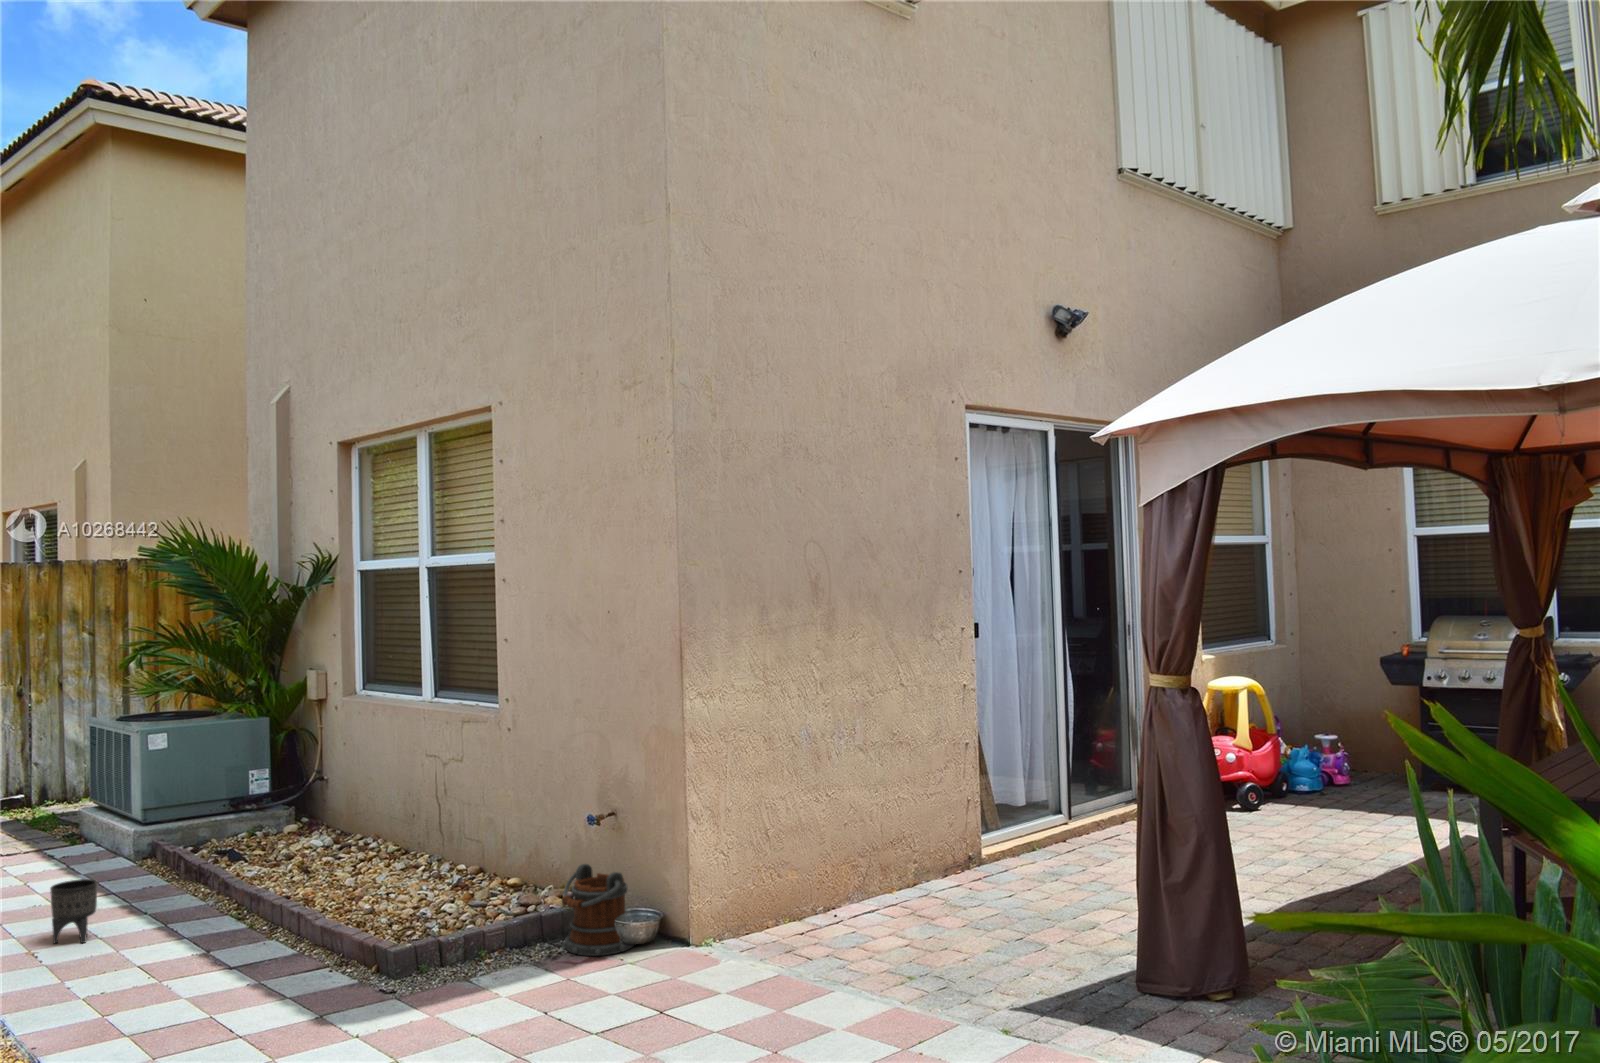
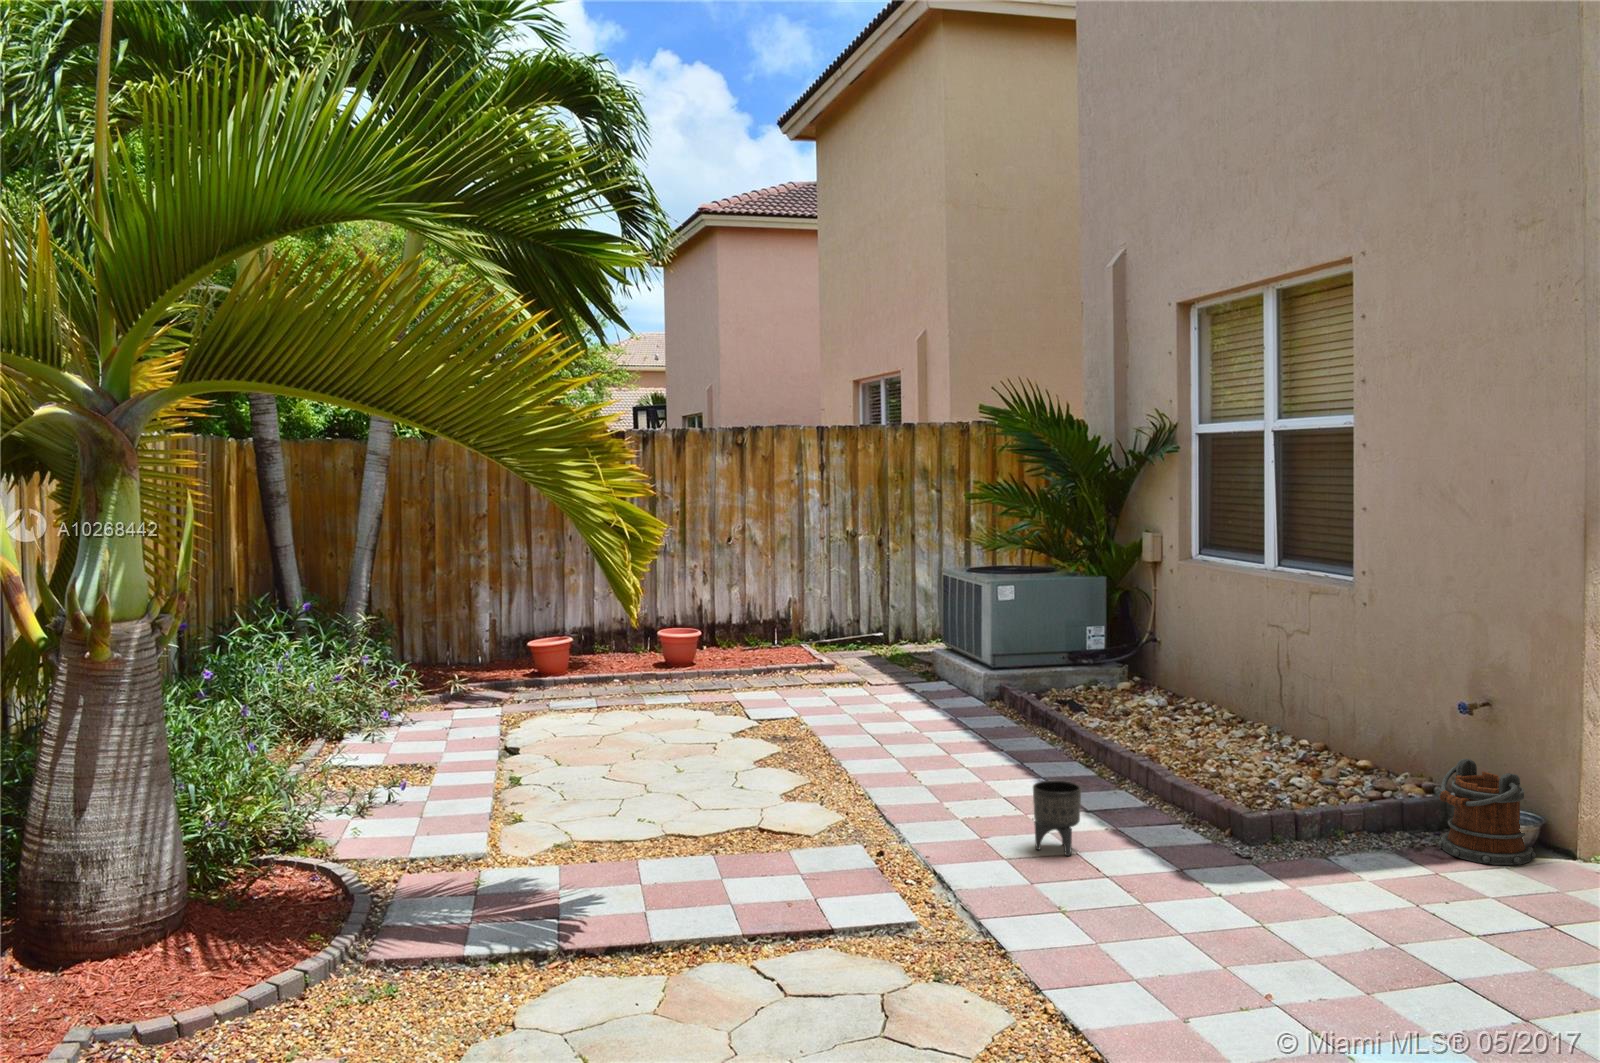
planter: present [50,879,98,943] -> present [1033,781,1081,856]

